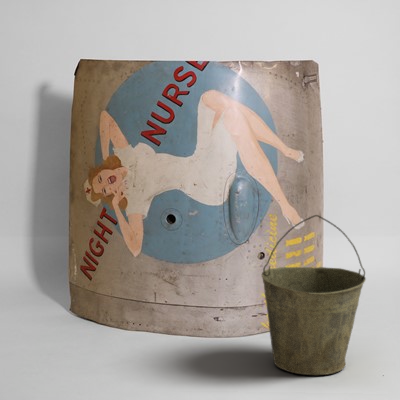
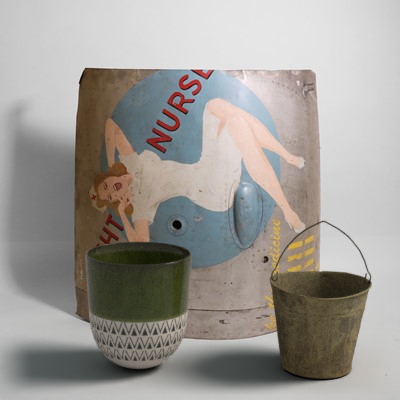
planter: none [76,235,183,363] -> present [86,242,192,369]

